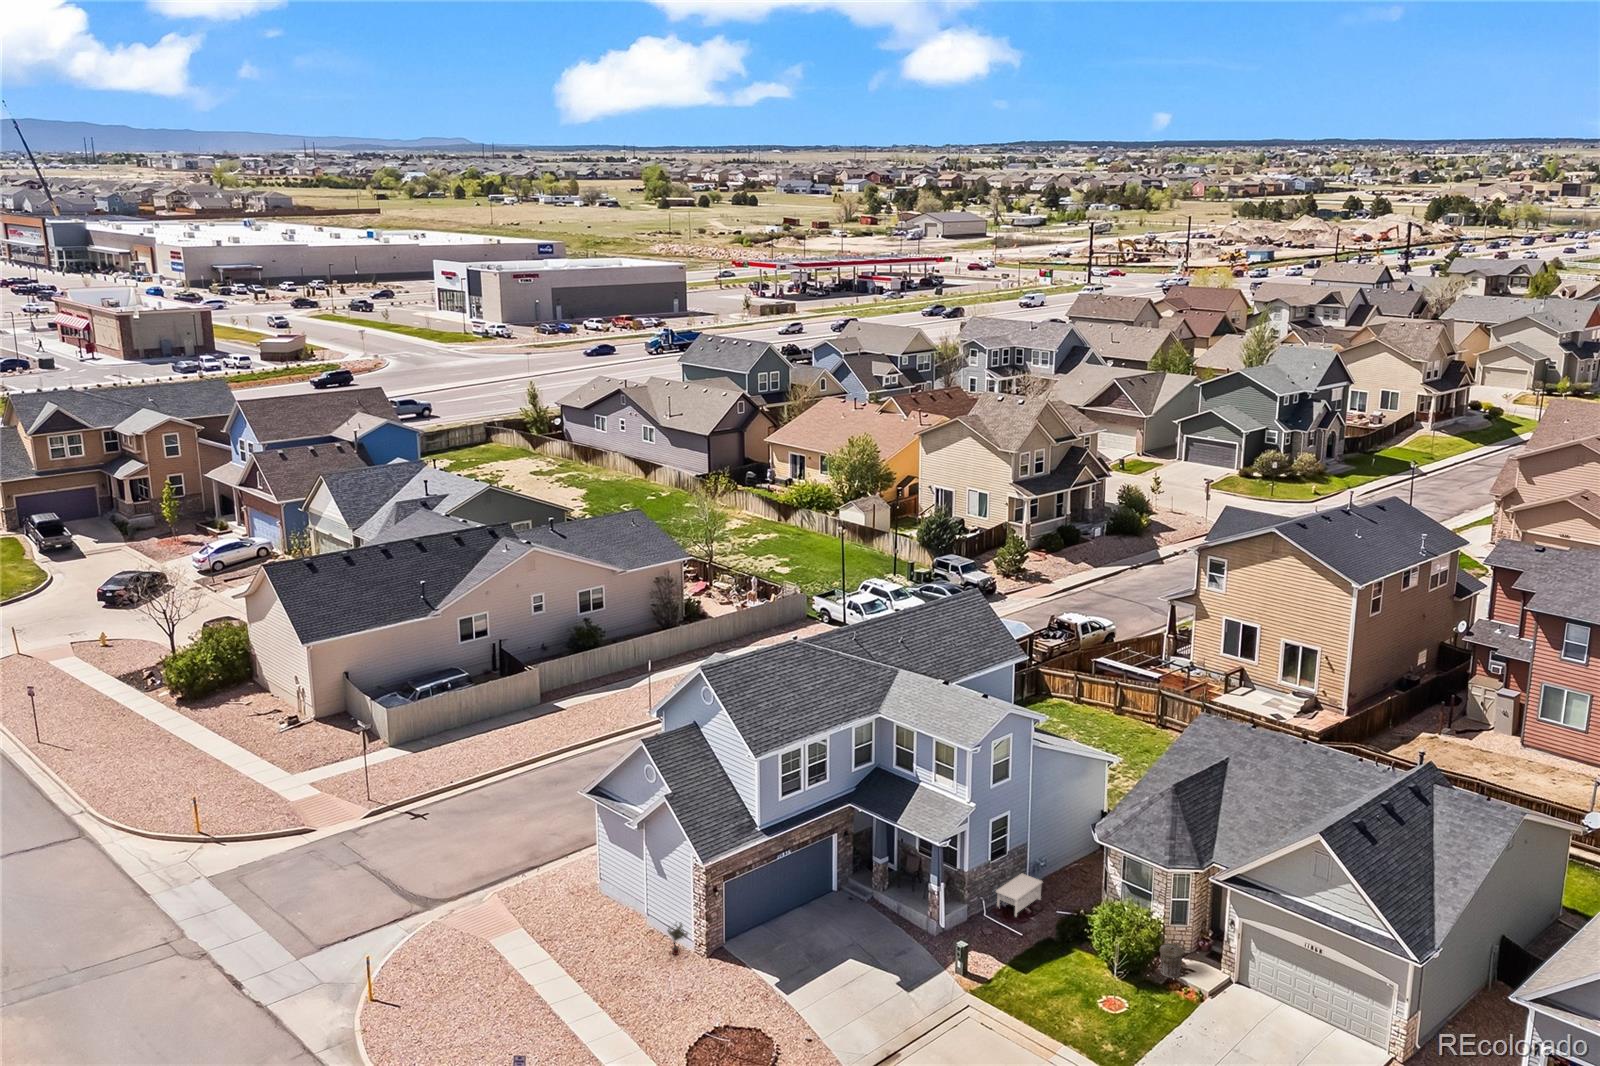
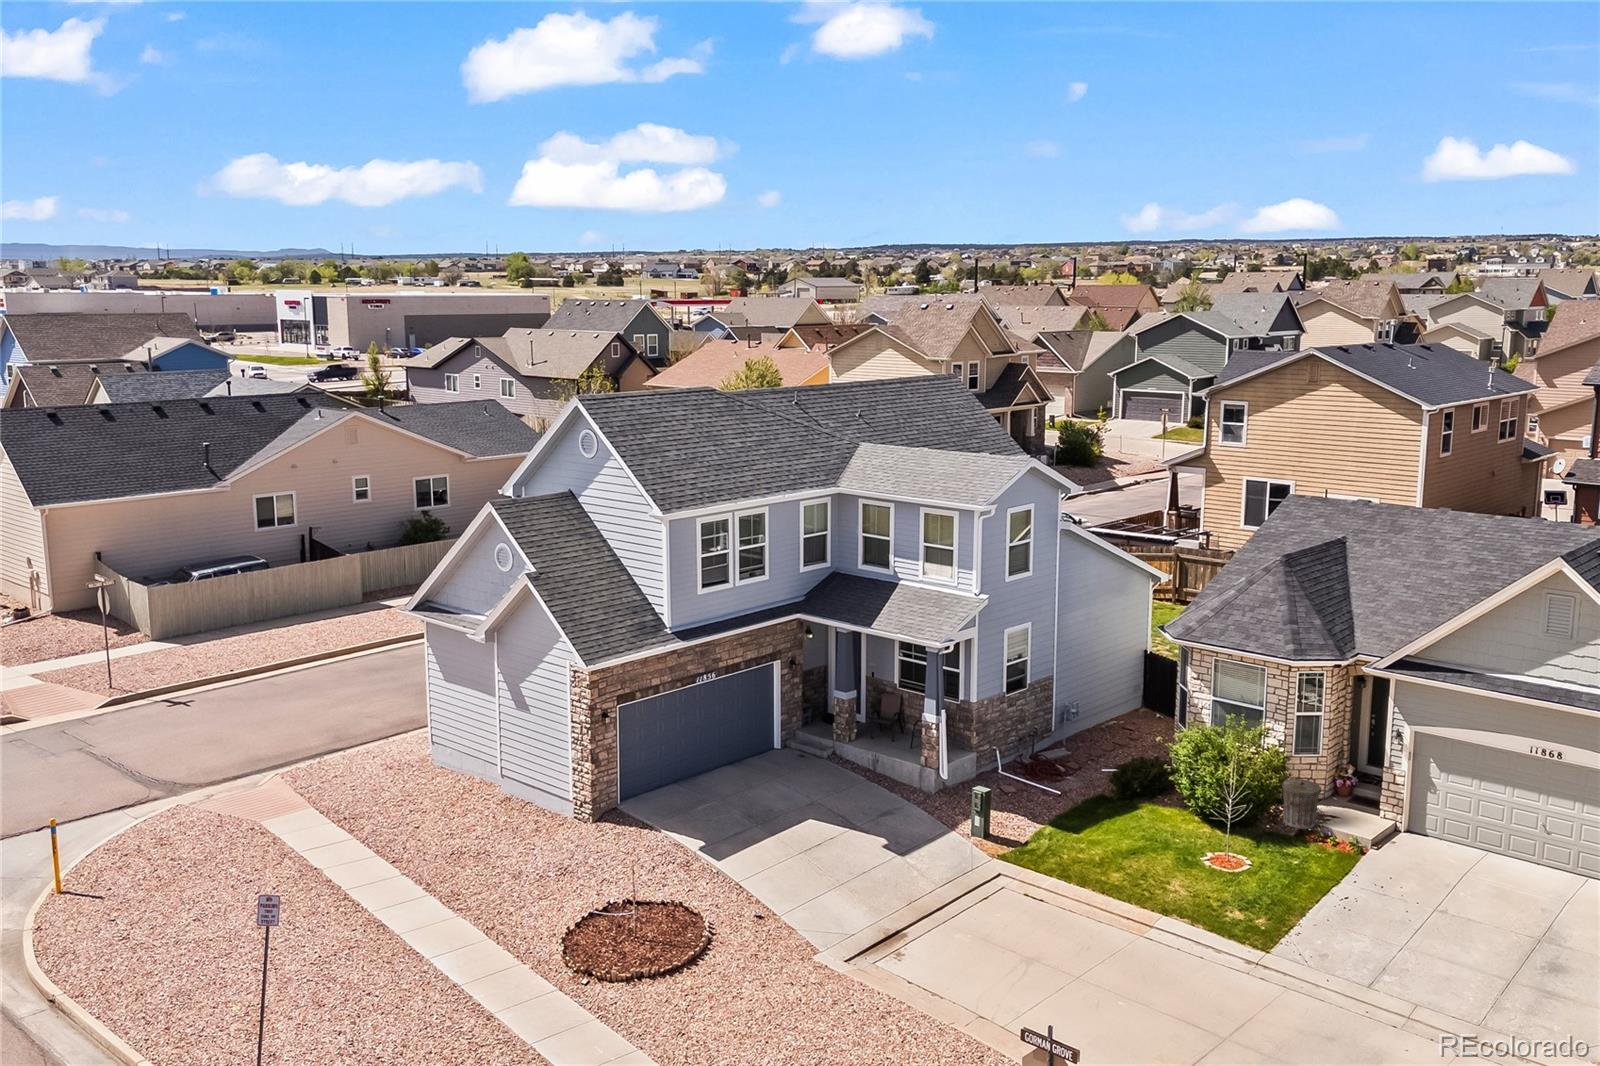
storage bench: present [996,874,1042,916] -> none [1017,713,1083,768]
potted tree: present [668,922,688,955] -> none [522,770,555,825]

